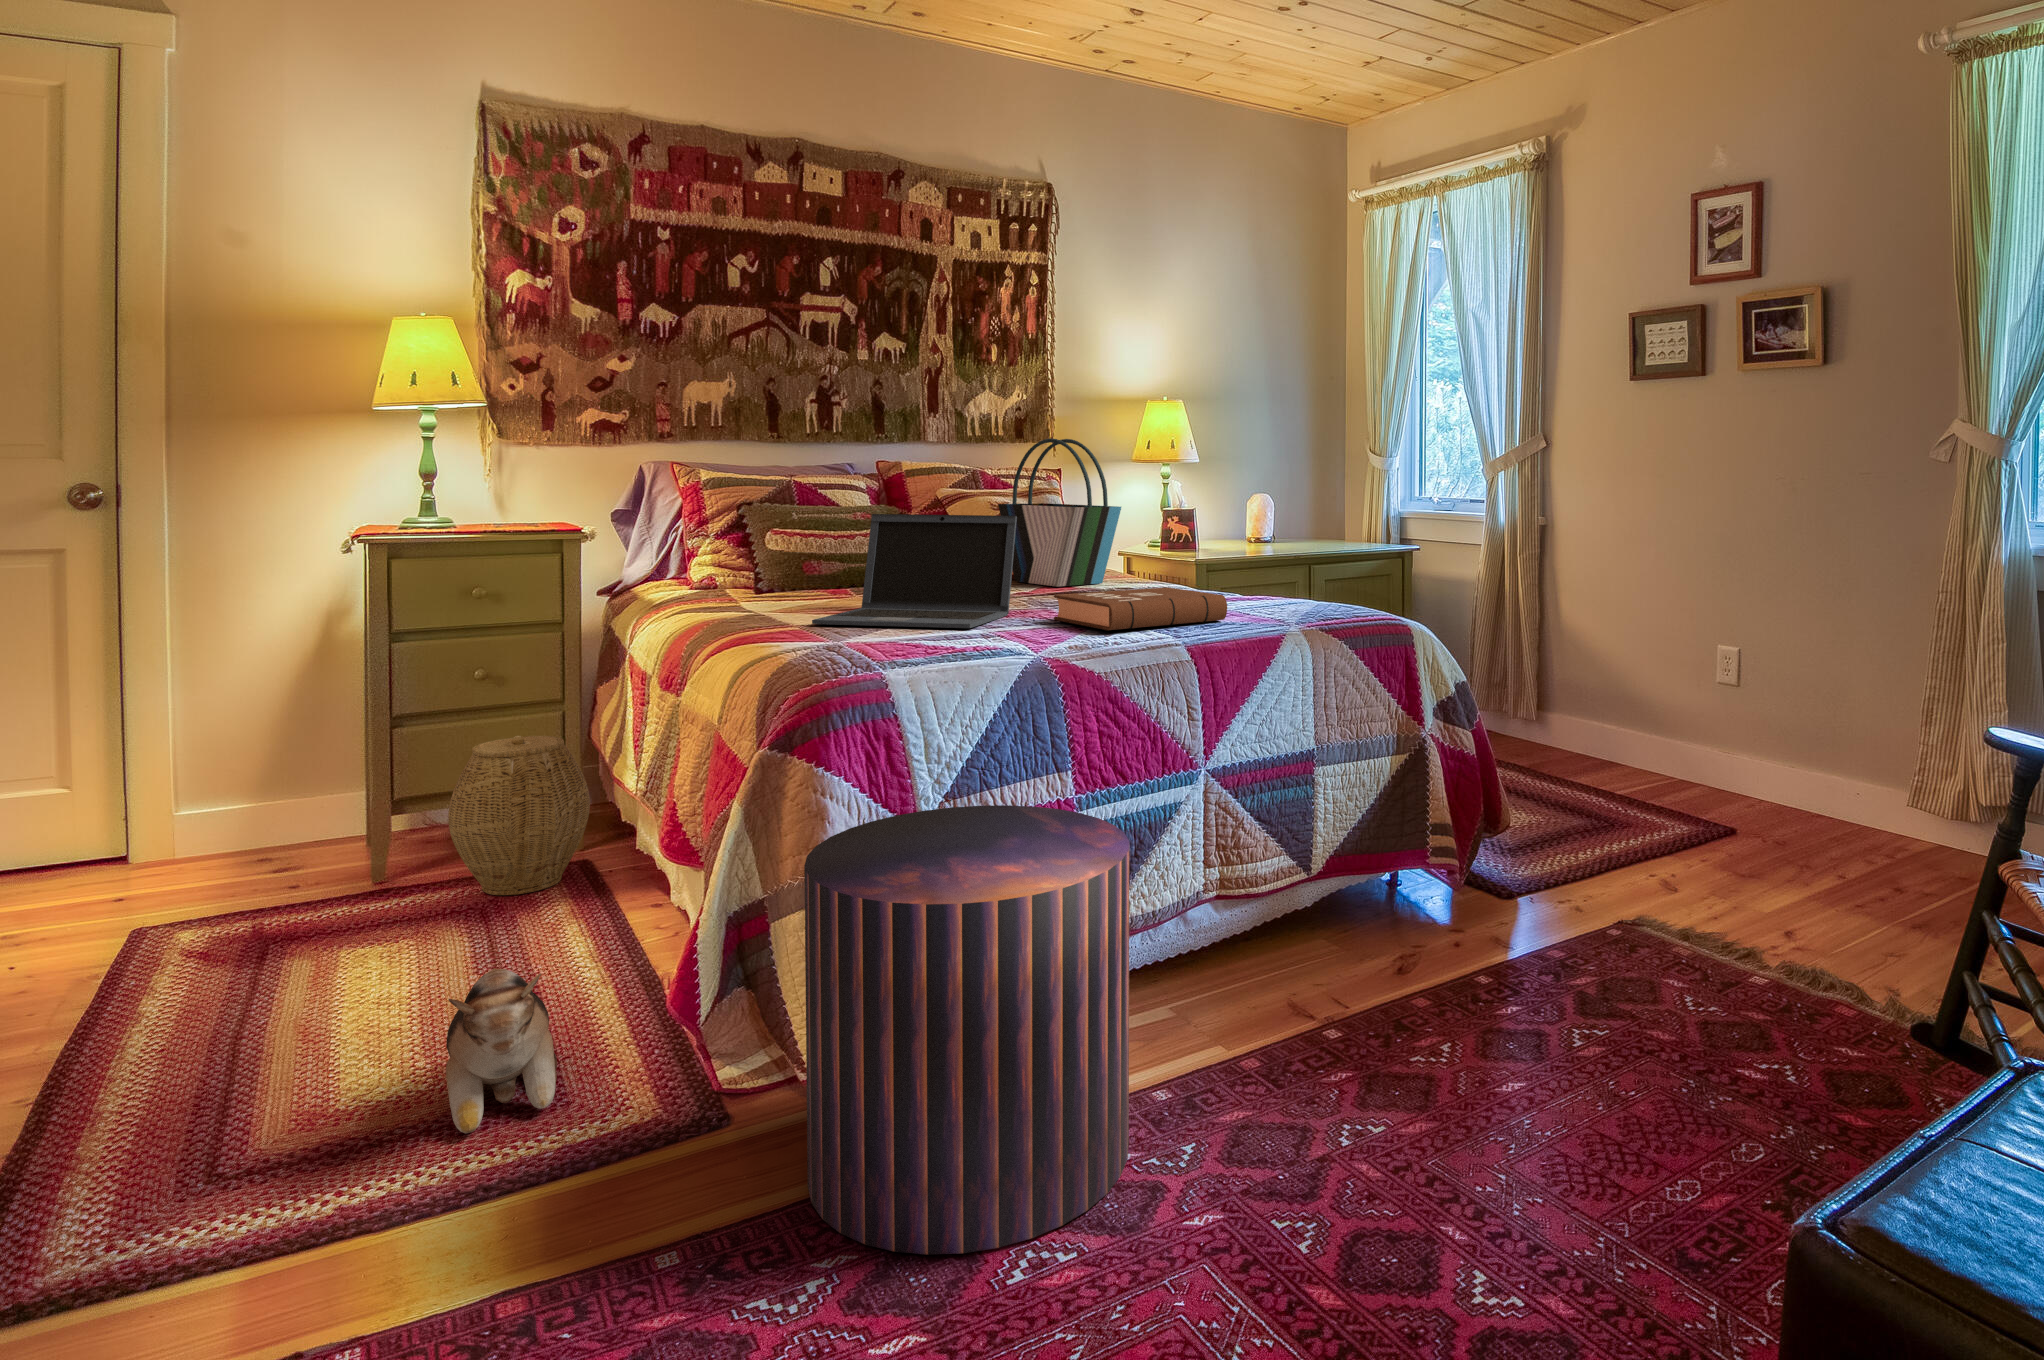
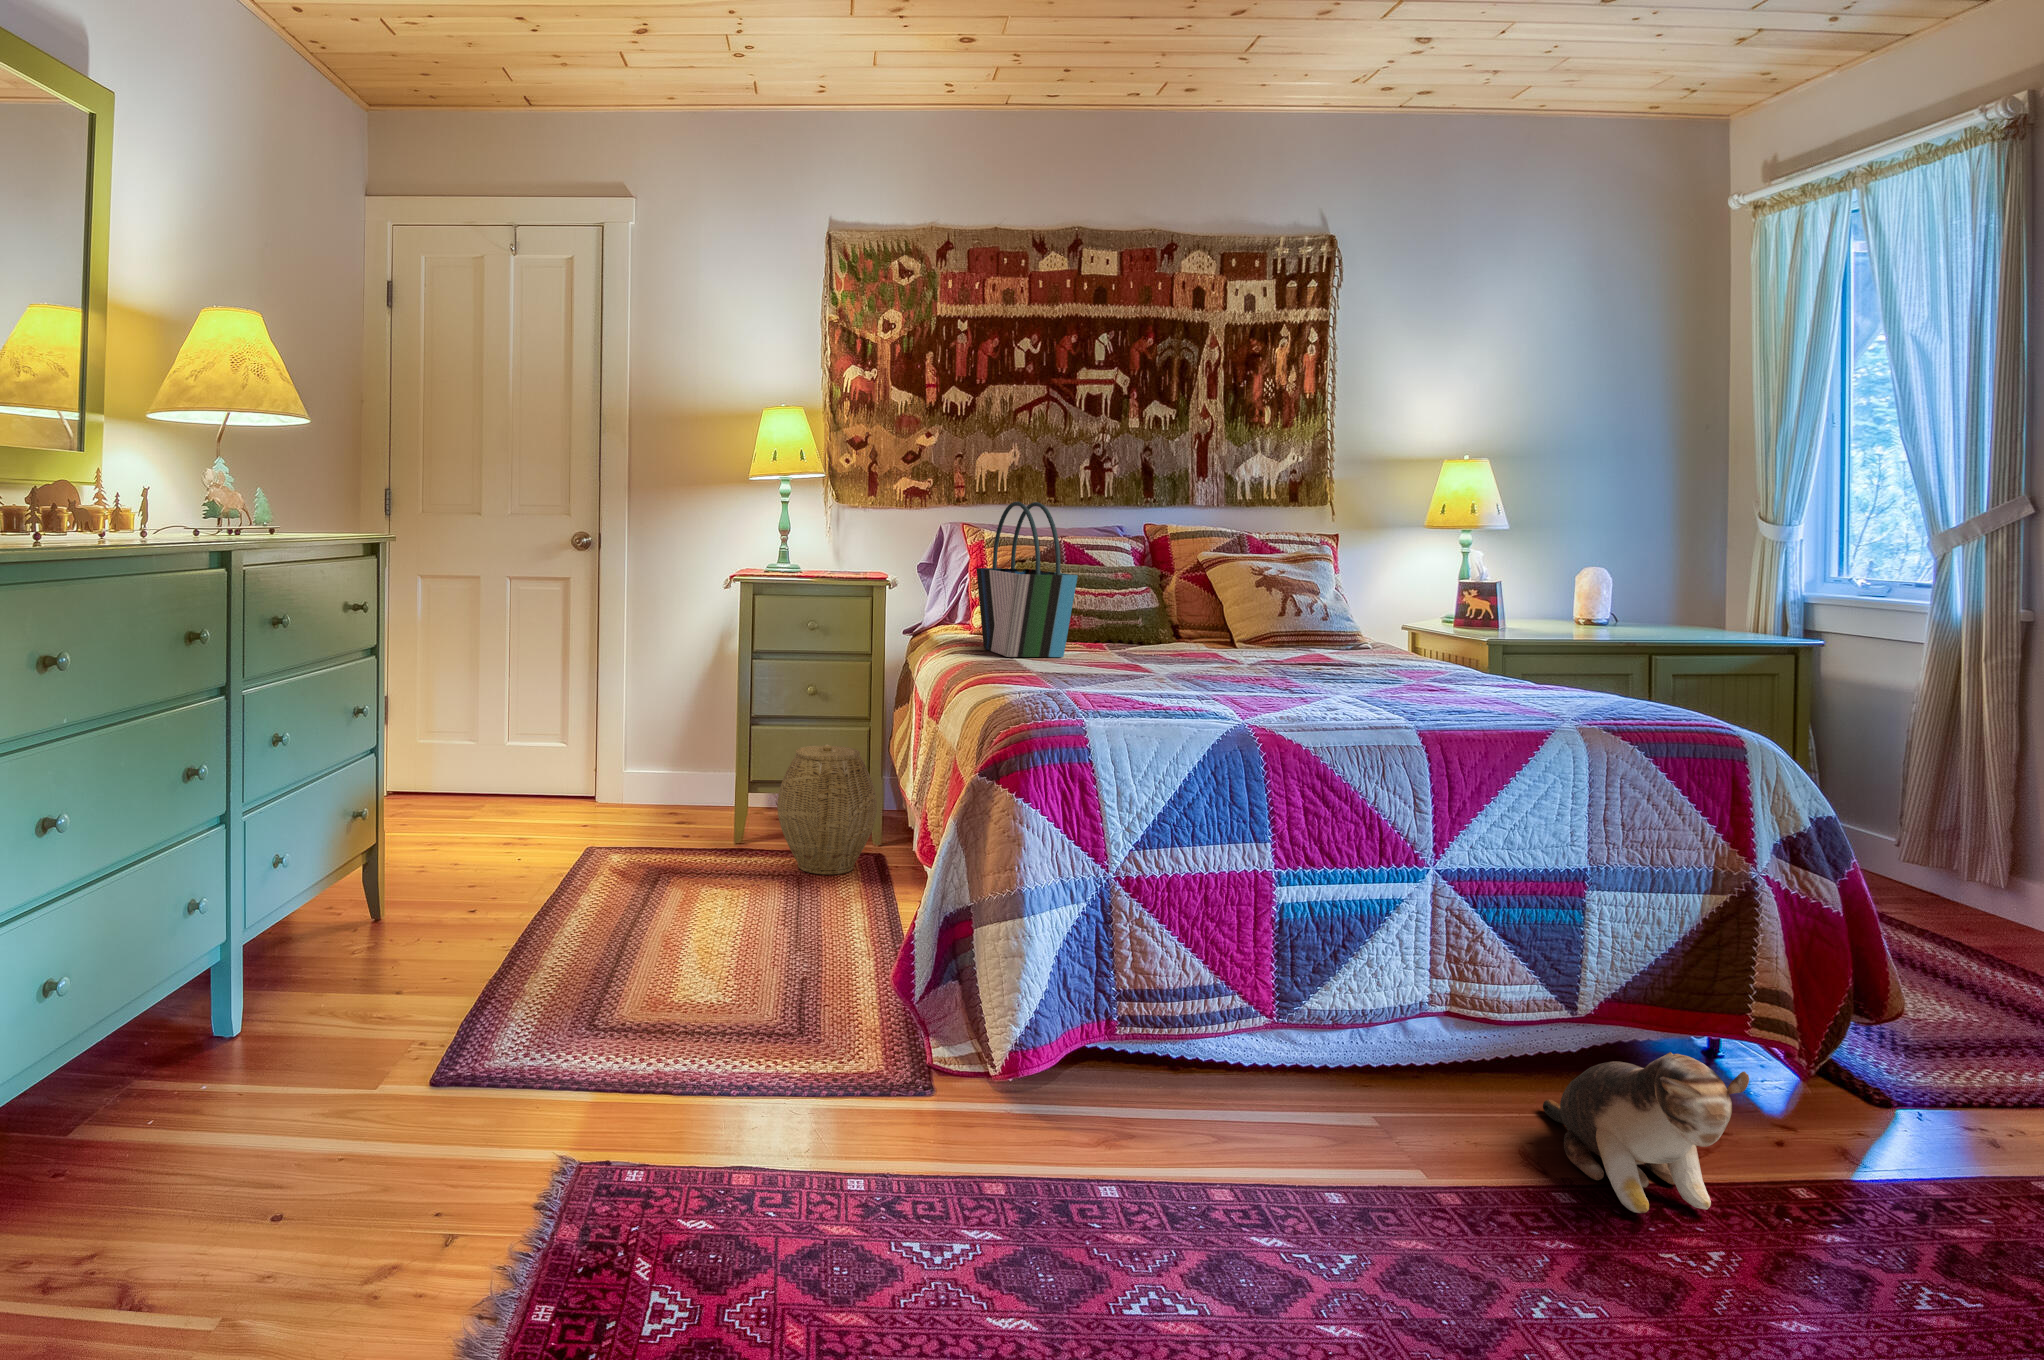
tote bag: present [998,438,1121,587] -> present [976,502,1078,657]
laptop: present [812,514,1017,628] -> none [1046,574,1250,689]
book: present [1054,587,1227,630] -> none [1279,663,1481,706]
pouf: present [804,805,1129,1255] -> none [976,853,1292,1282]
plush toy: present [446,968,557,1133] -> present [1543,1052,1749,1213]

